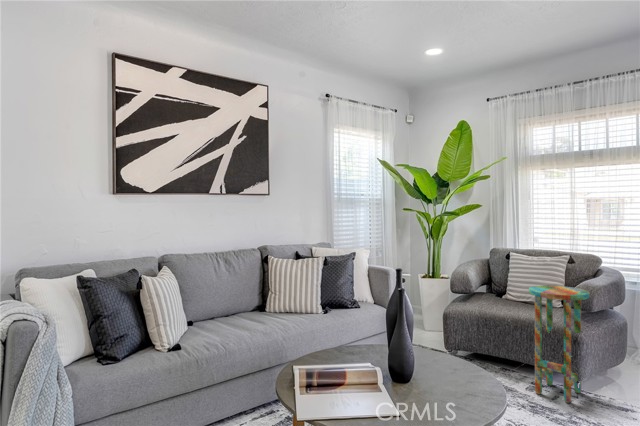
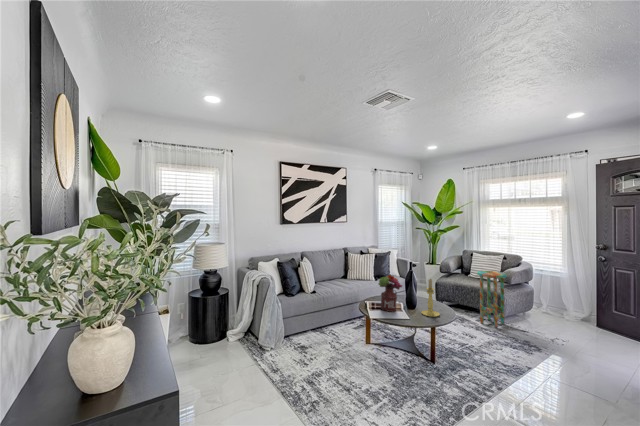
flower arrangement: none [320,302,382,397] -> present [379,275,402,312]
candle holder: none [428,308,473,407] -> present [422,279,440,317]

